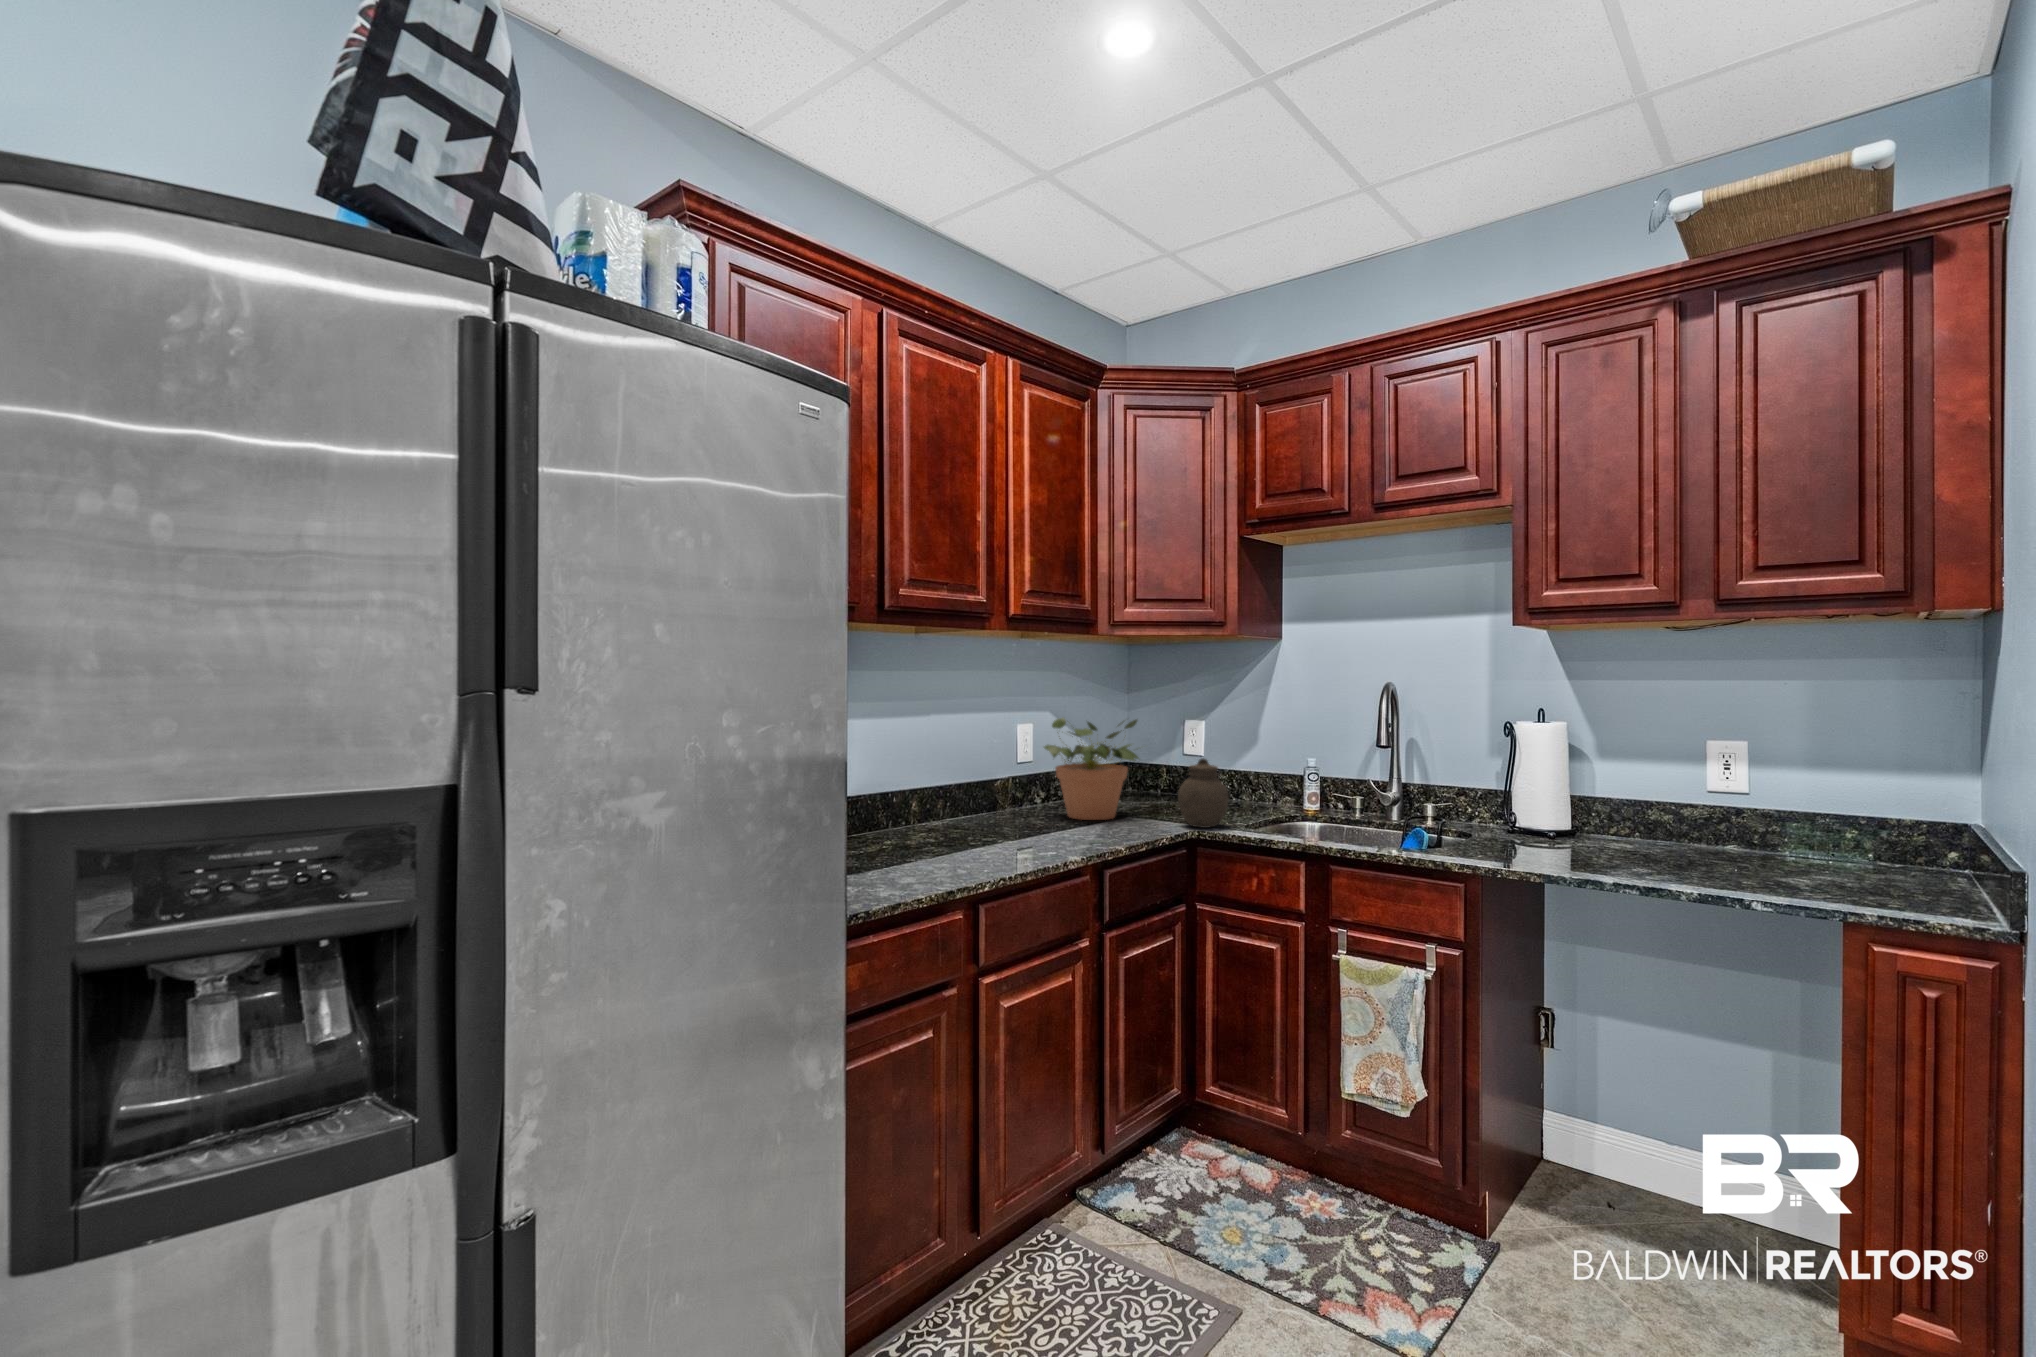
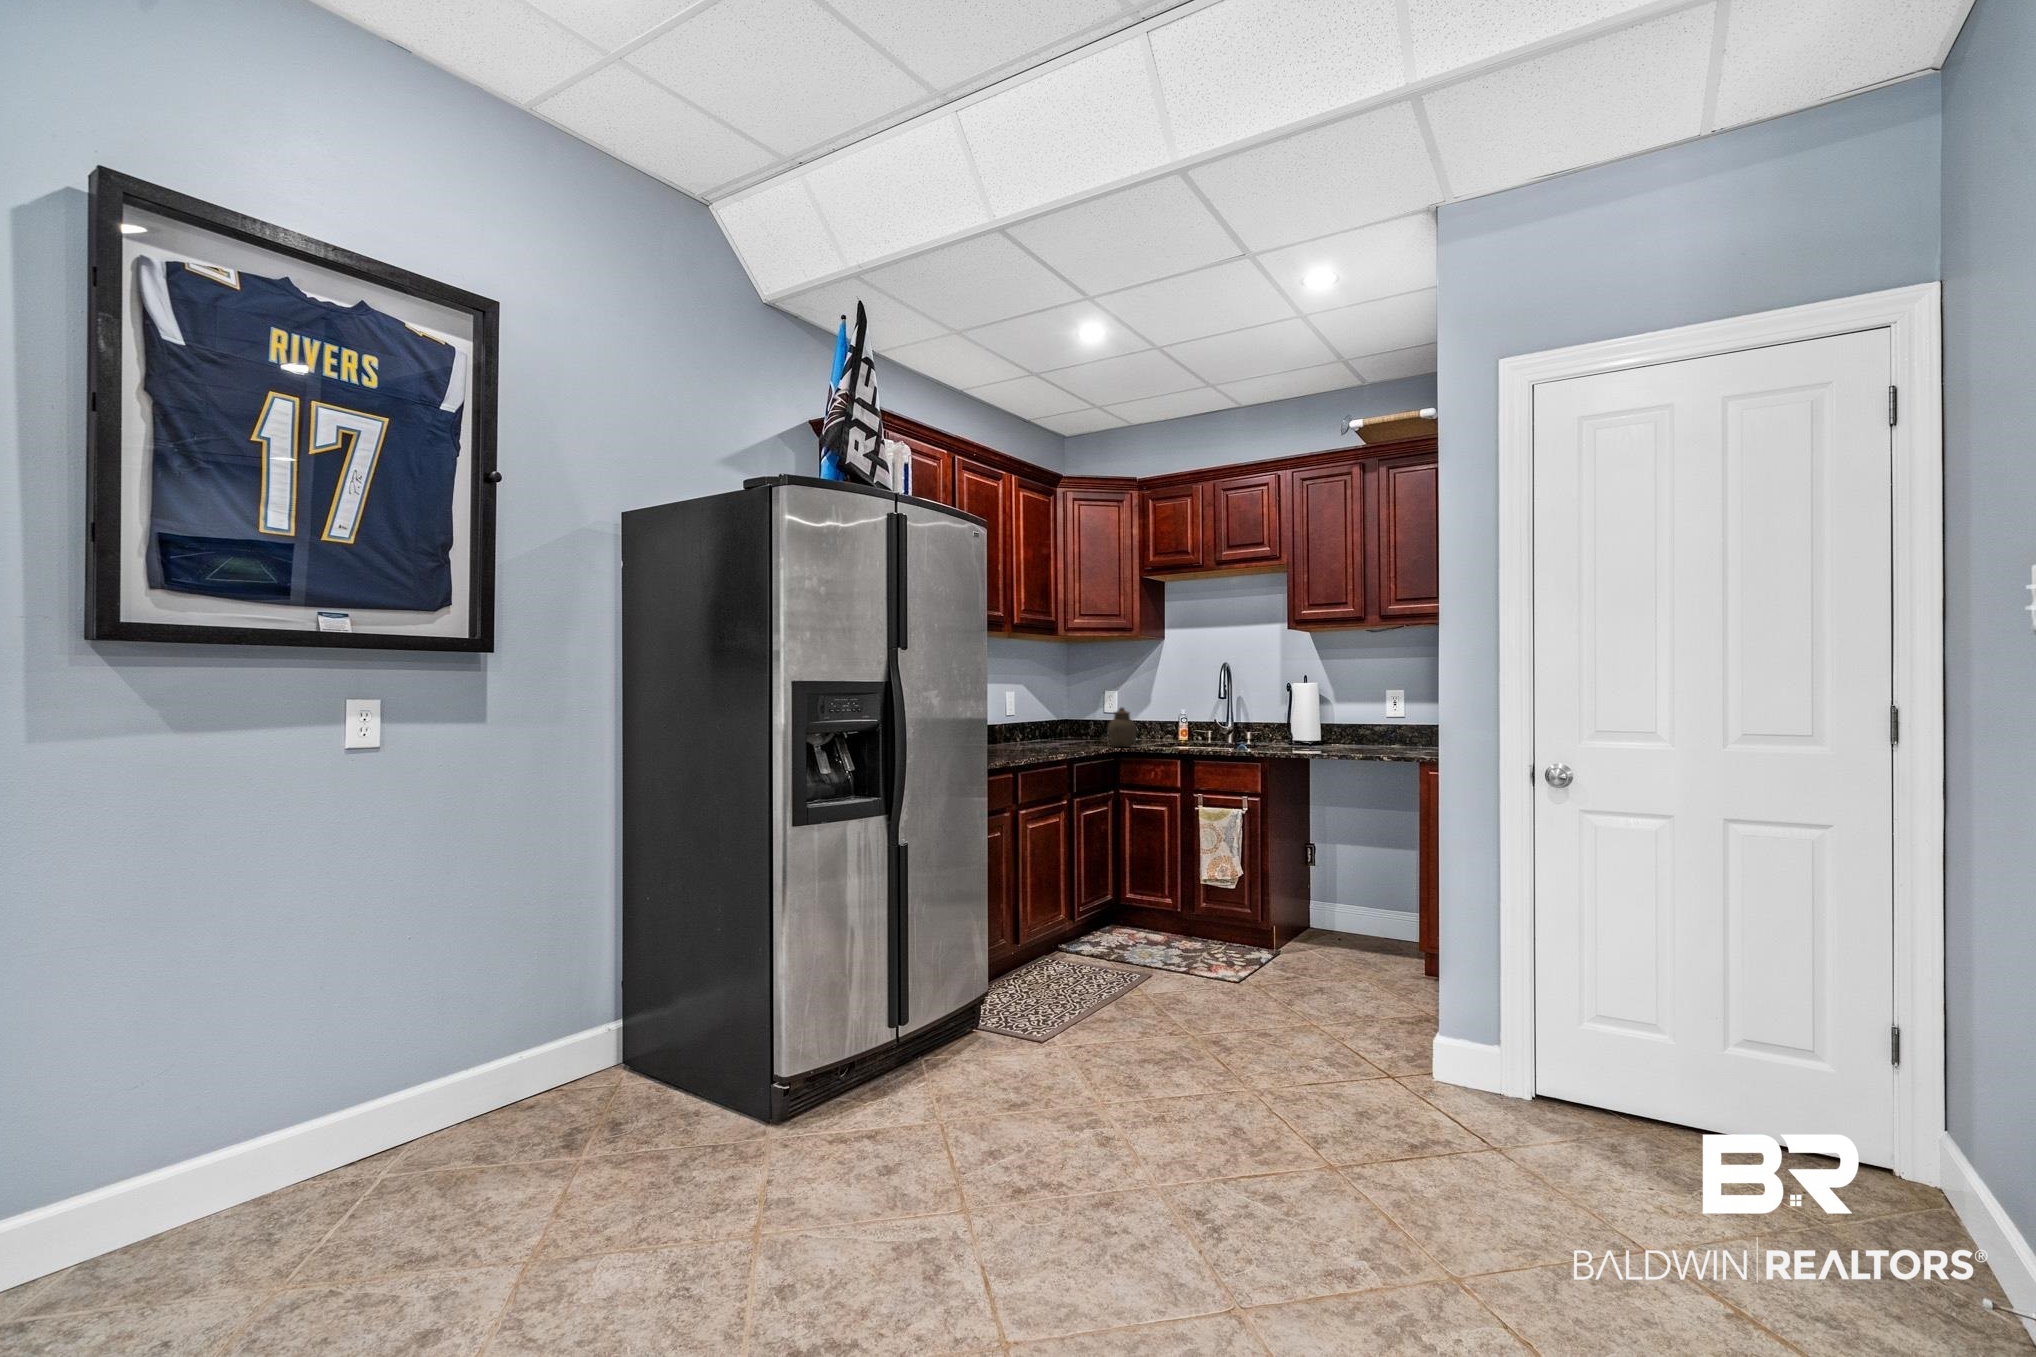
potted plant: present [1044,718,1138,820] -> none [1024,686,1089,747]

